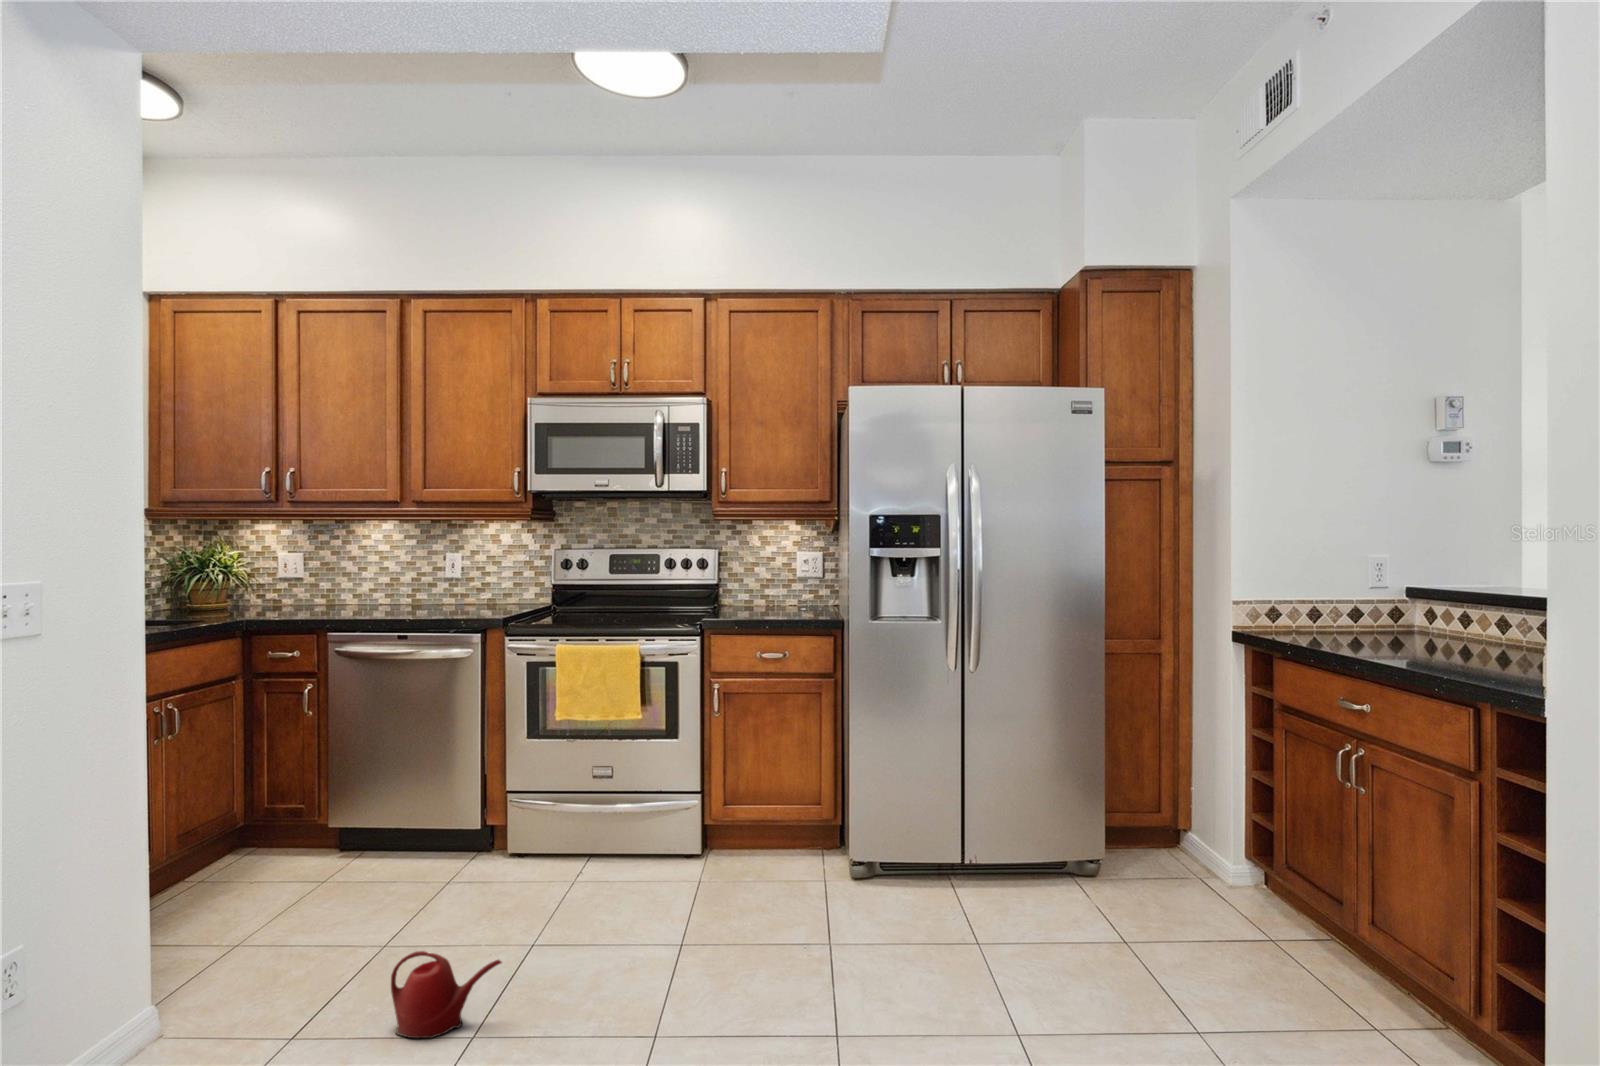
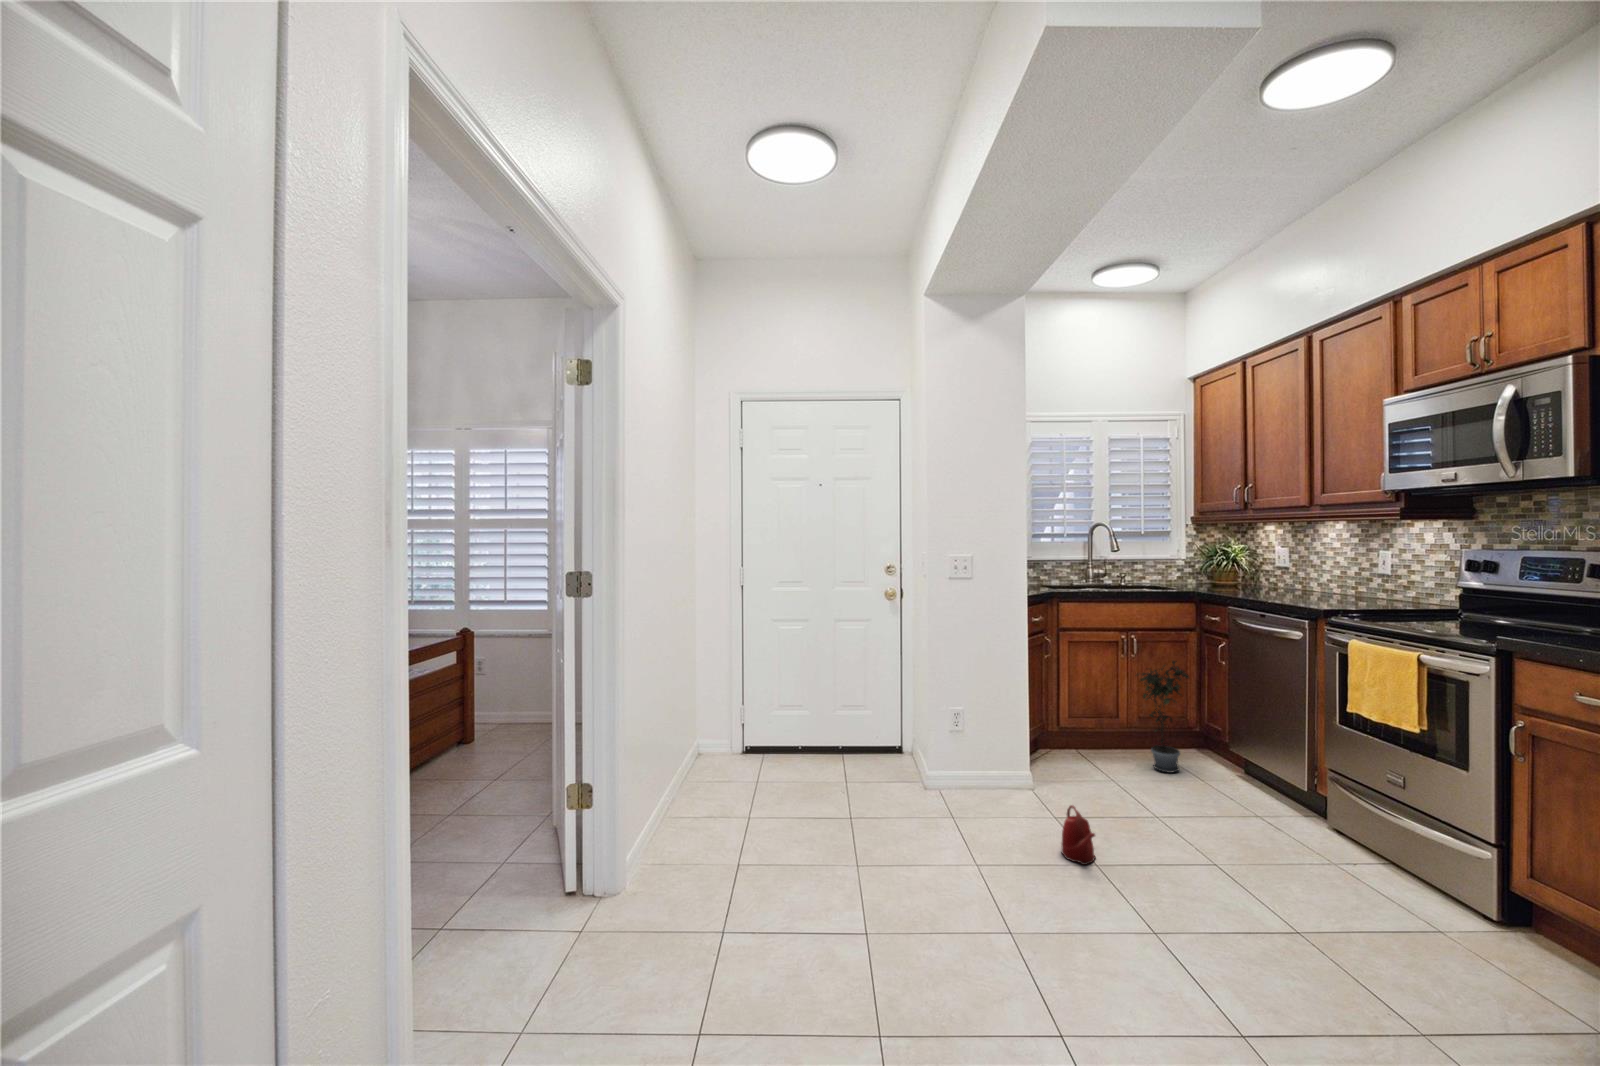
potted plant: none [200,719,290,899] -> present [1138,661,1189,773]

